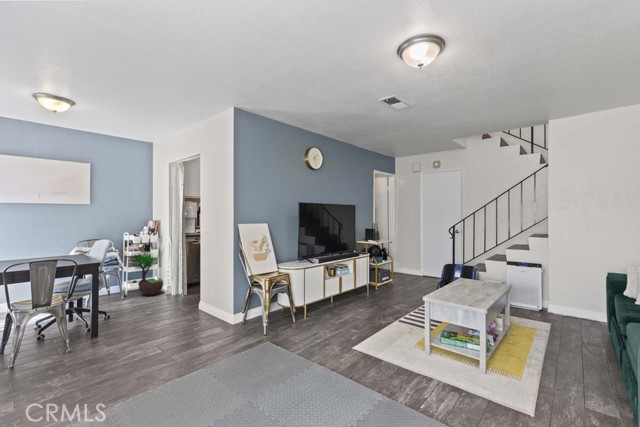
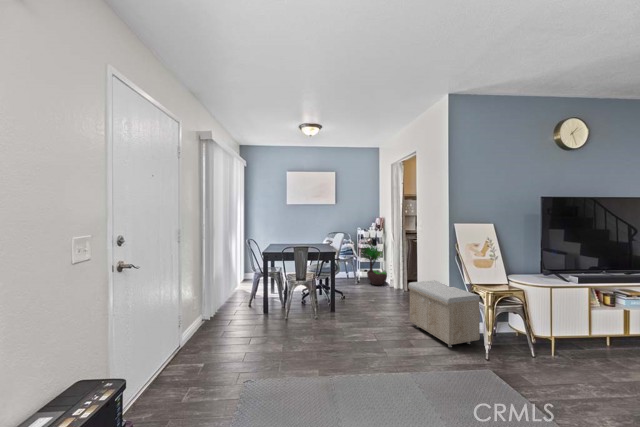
storage bench: none [194,278,259,335] -> present [408,280,480,347]

